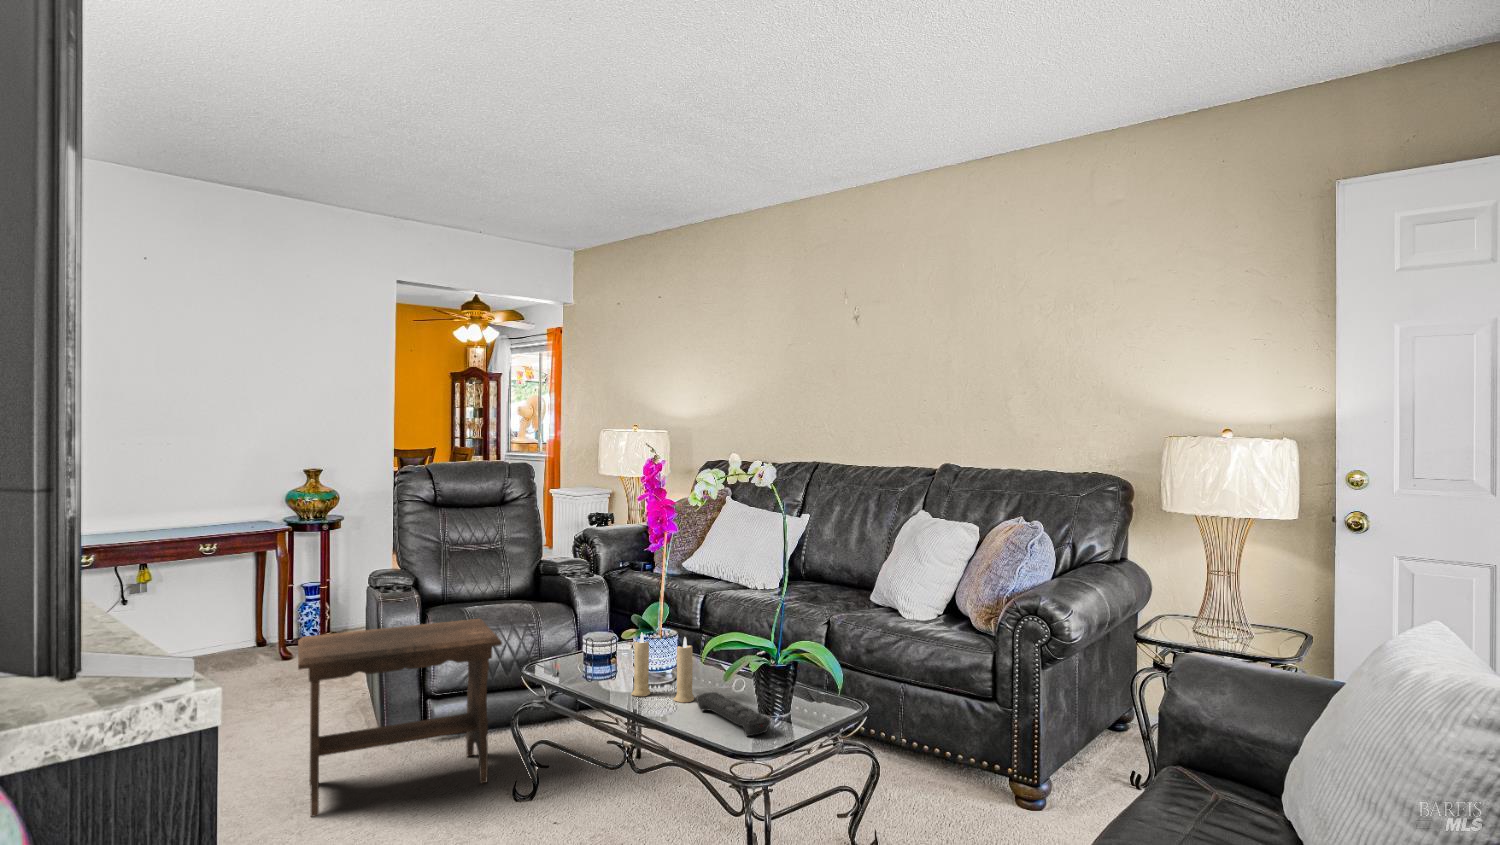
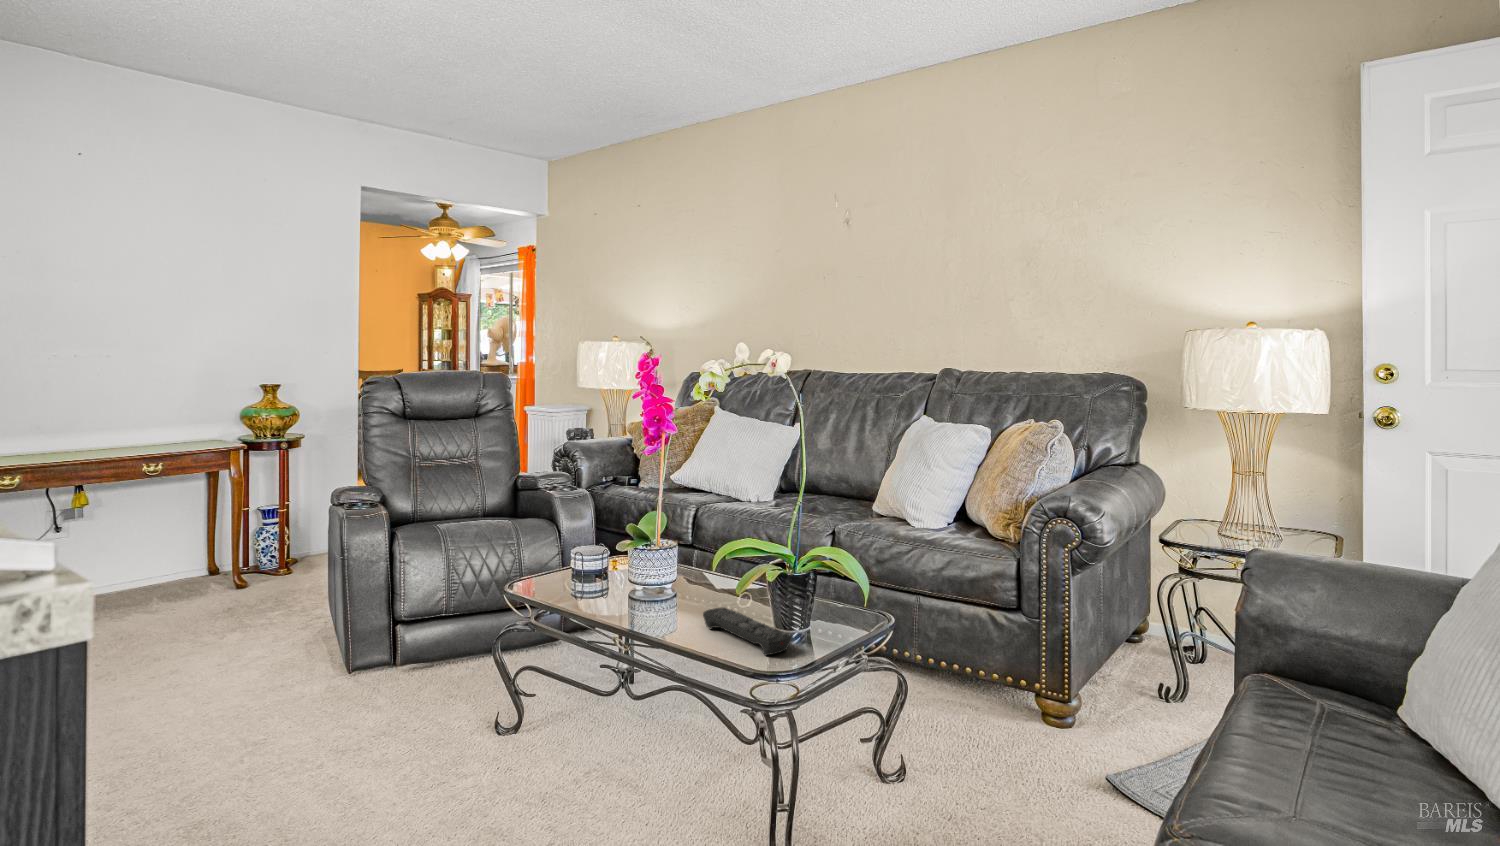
footstool: present [298,619,502,817] -> none [243,535,479,754]
candle: present [631,633,694,703] -> none [627,540,699,620]

